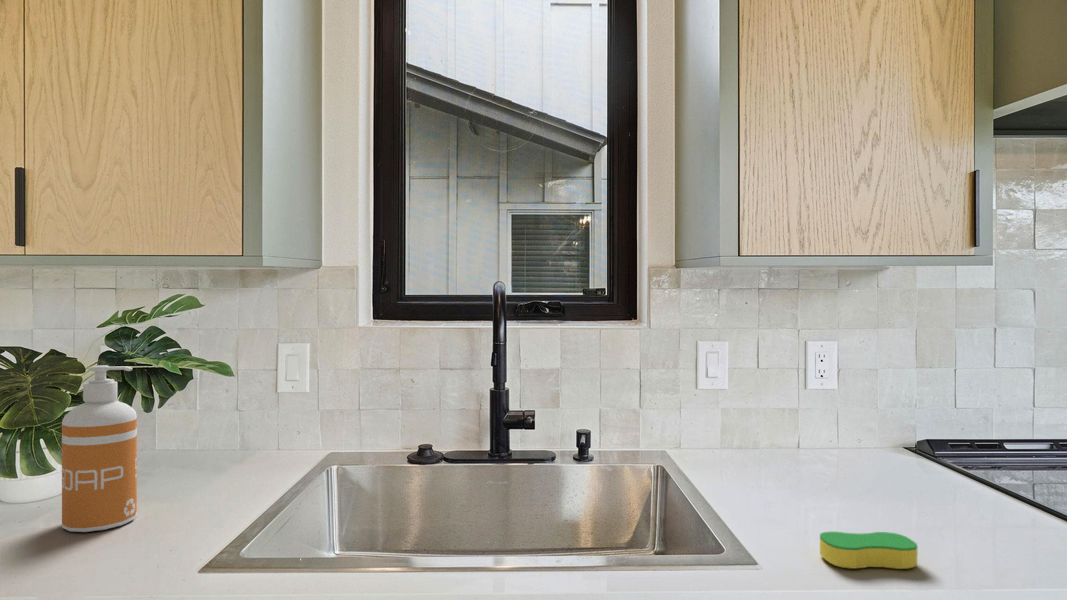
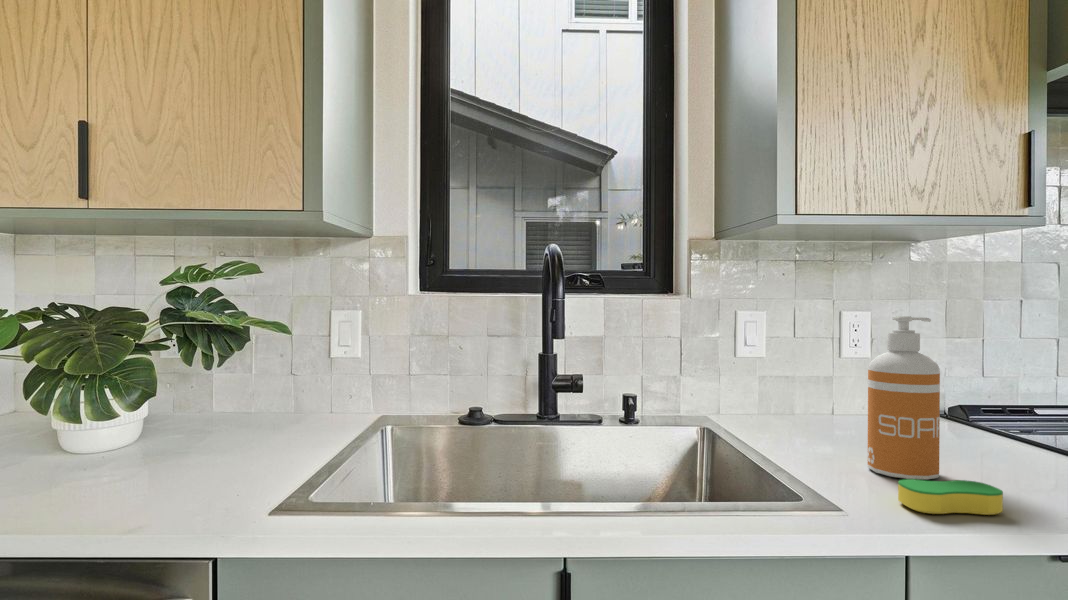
soap dispenser: present [62,365,137,532] -> present [868,316,940,480]

